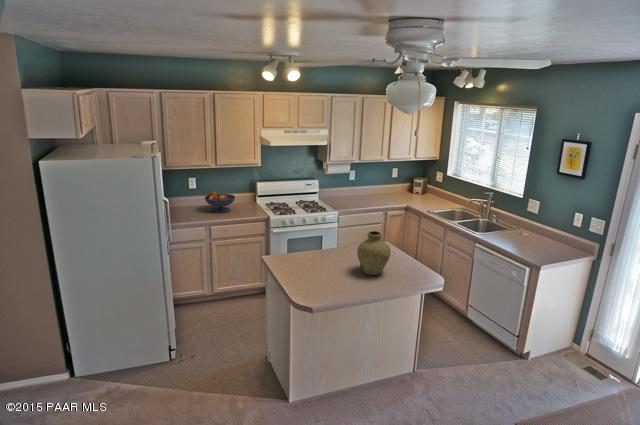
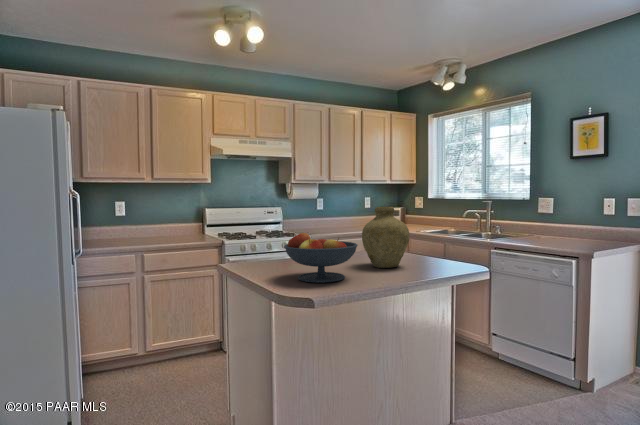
fruit bowl: present [205,192,235,213] -> present [284,233,358,283]

